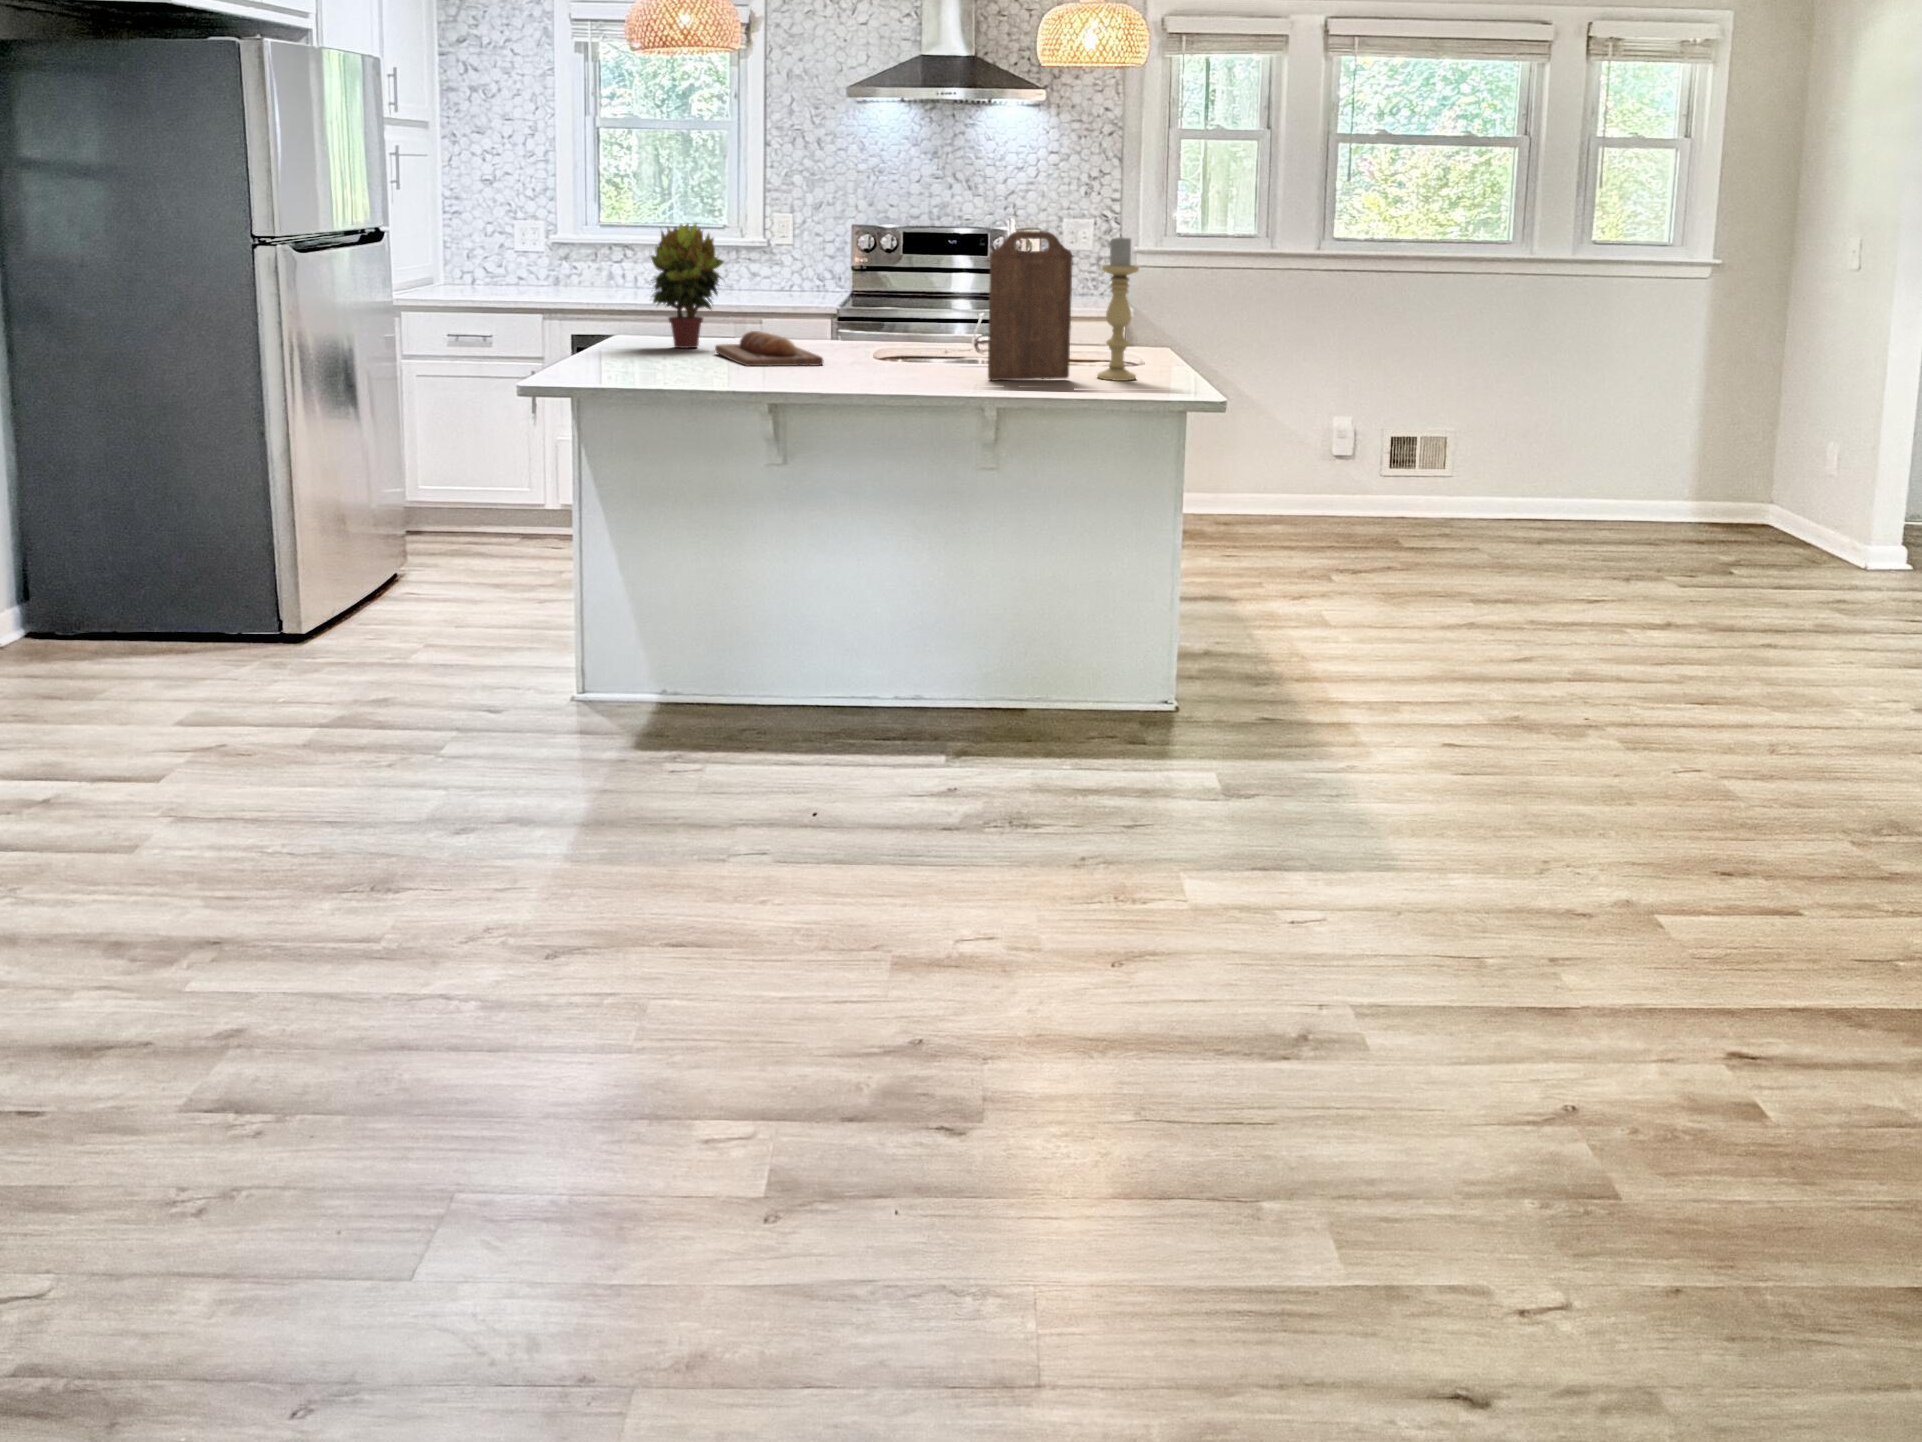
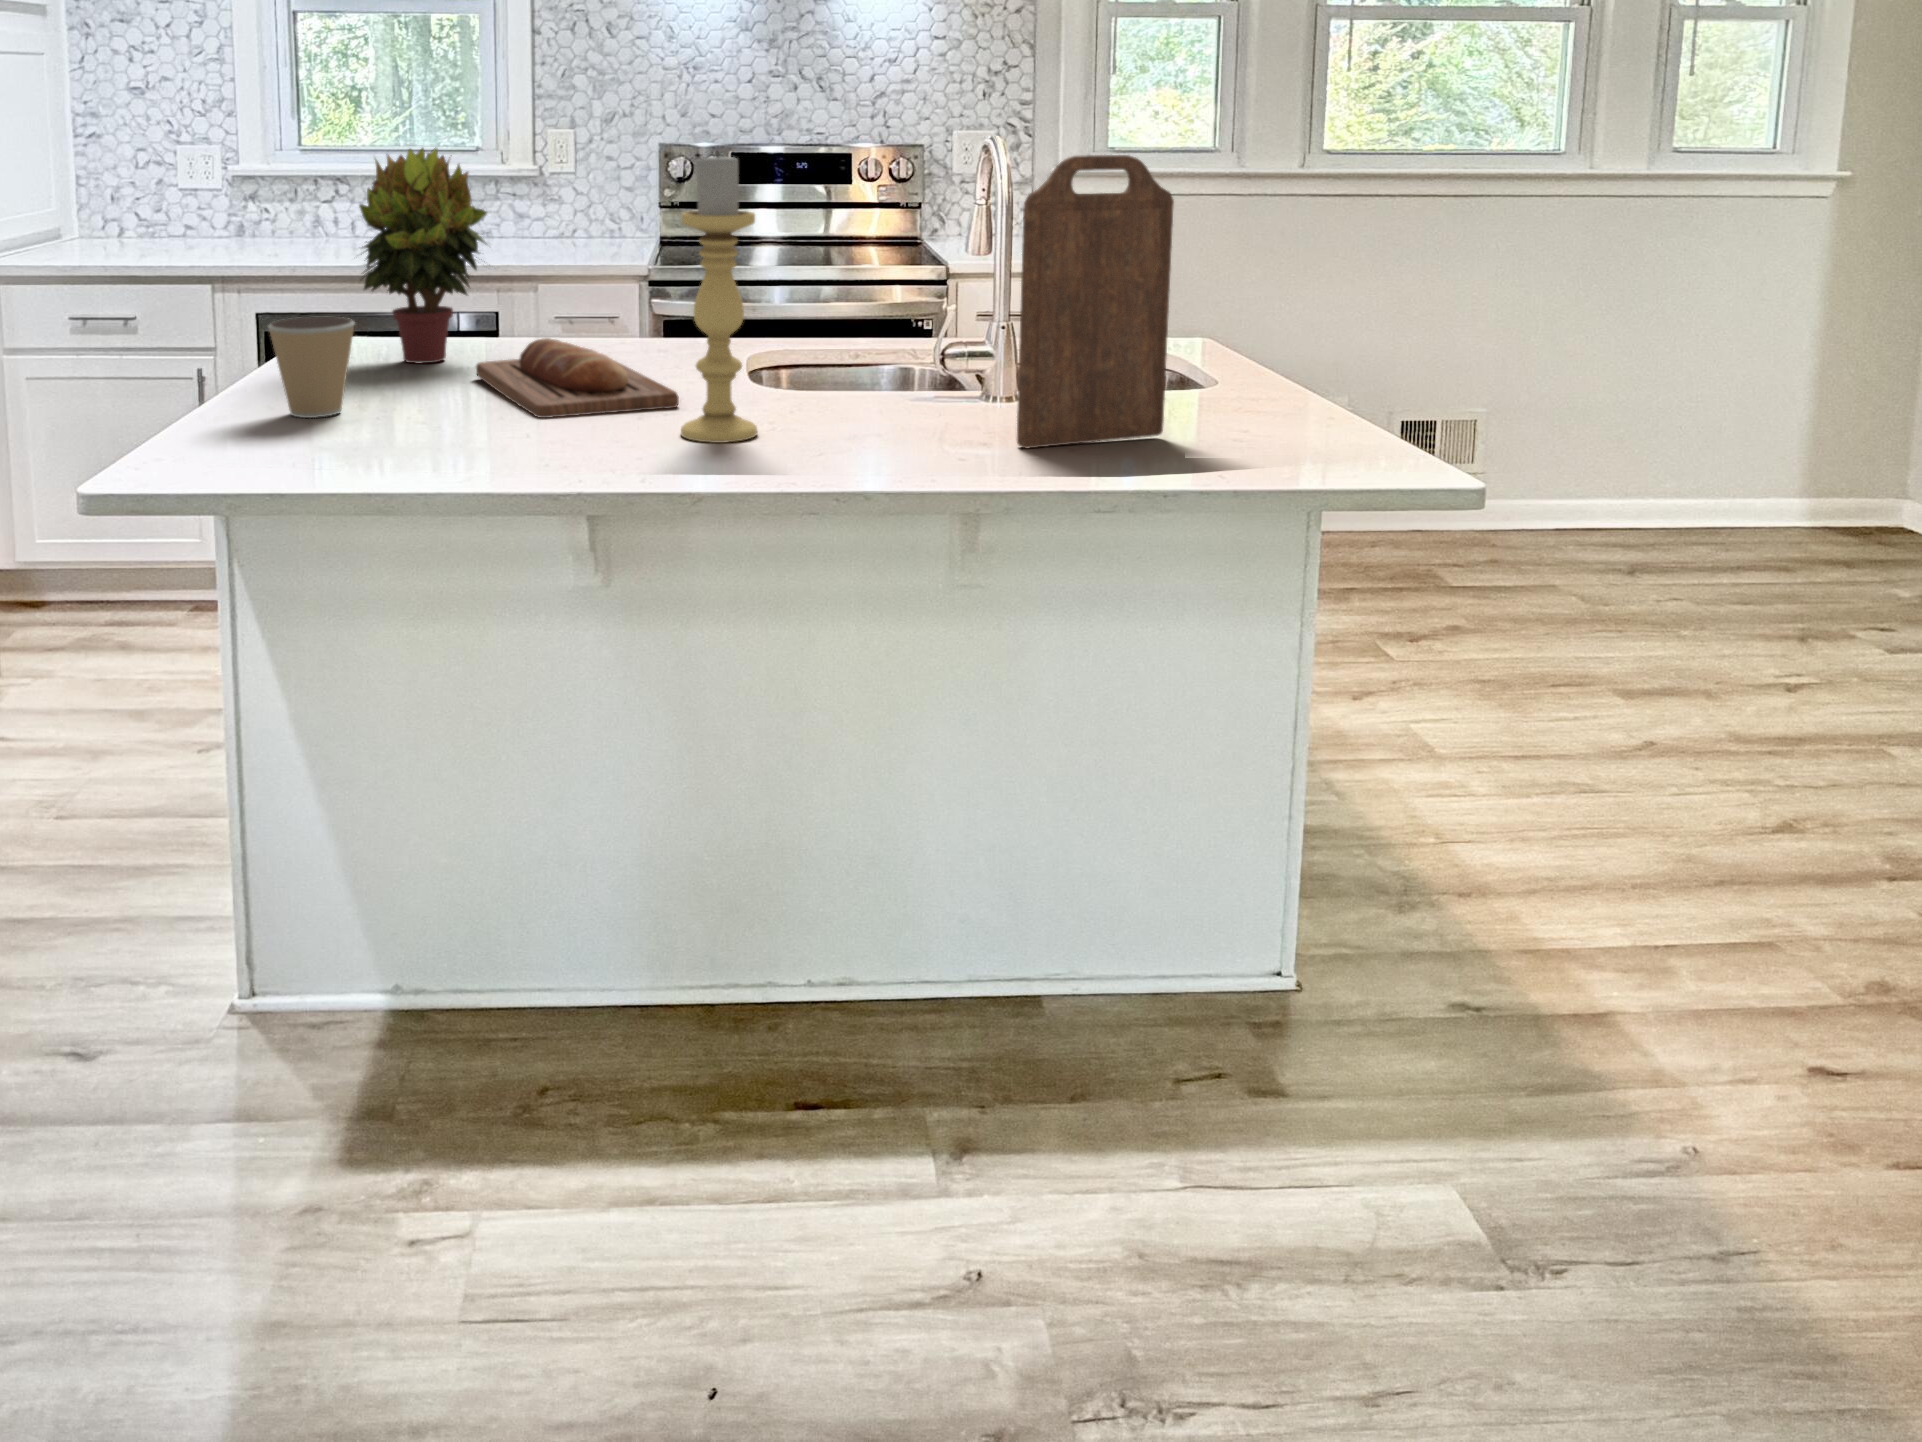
candle holder: present [1097,237,1139,381] -> present [681,152,757,443]
coffee cup: none [606,311,652,363] -> present [268,317,355,418]

